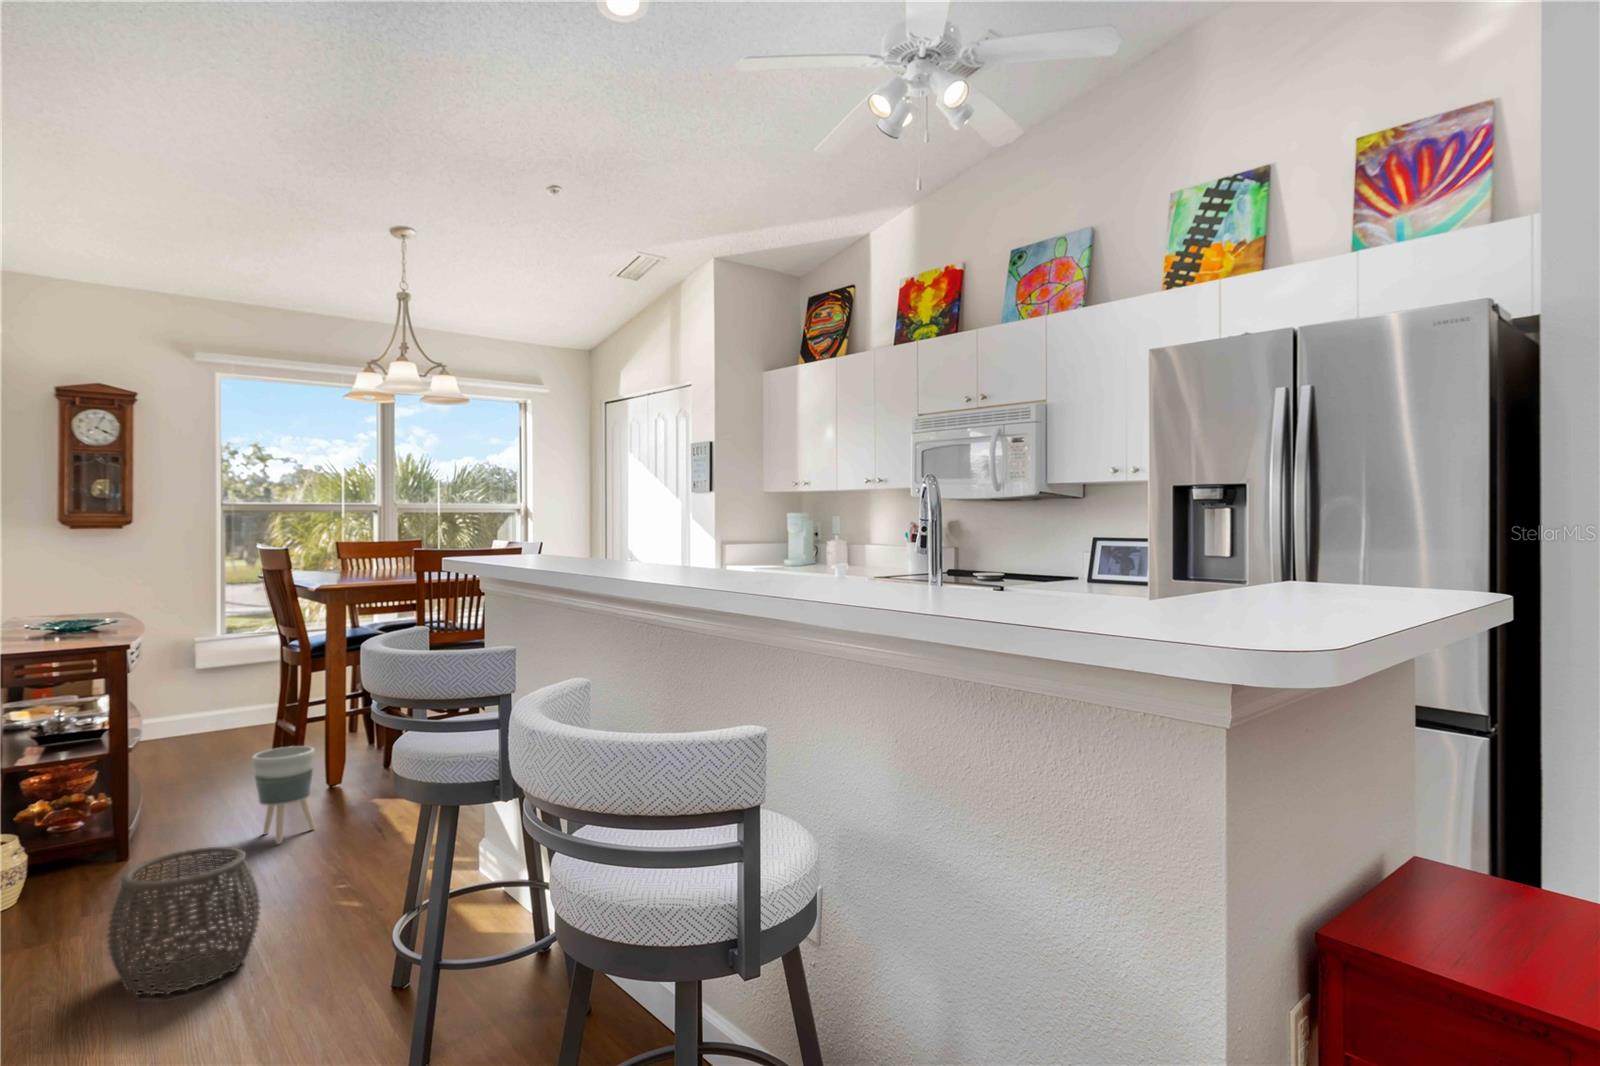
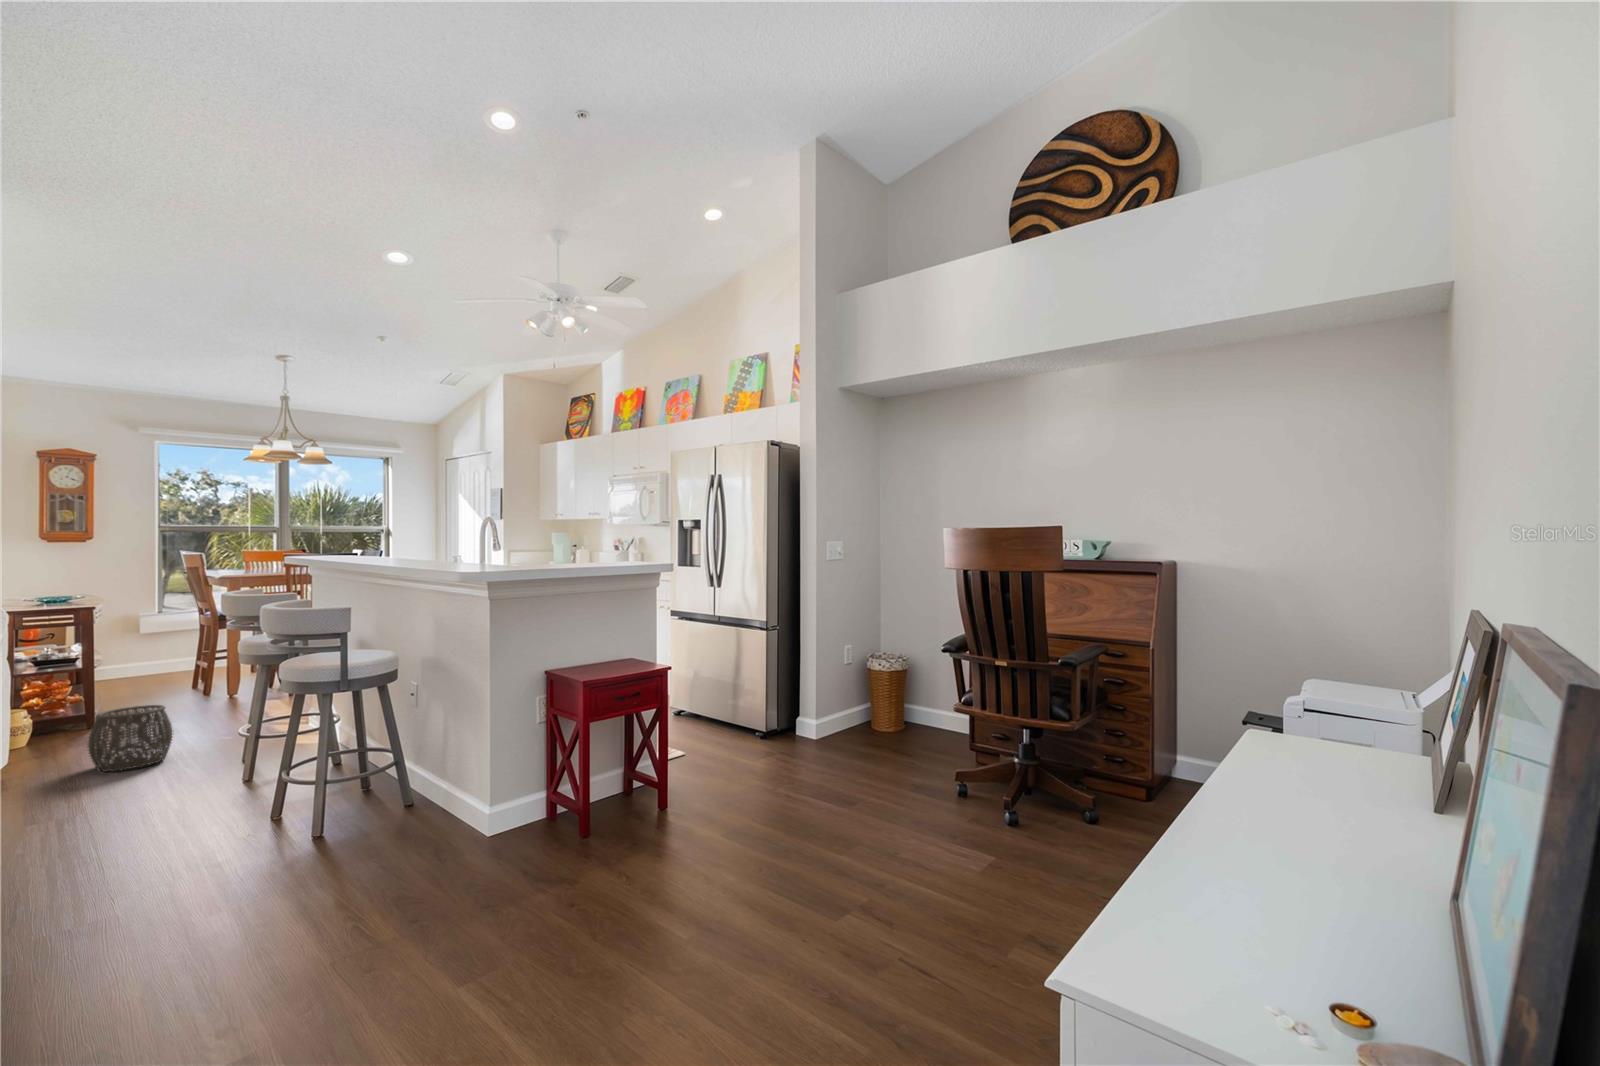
planter: present [252,746,315,844] -> none [173,669,214,723]

